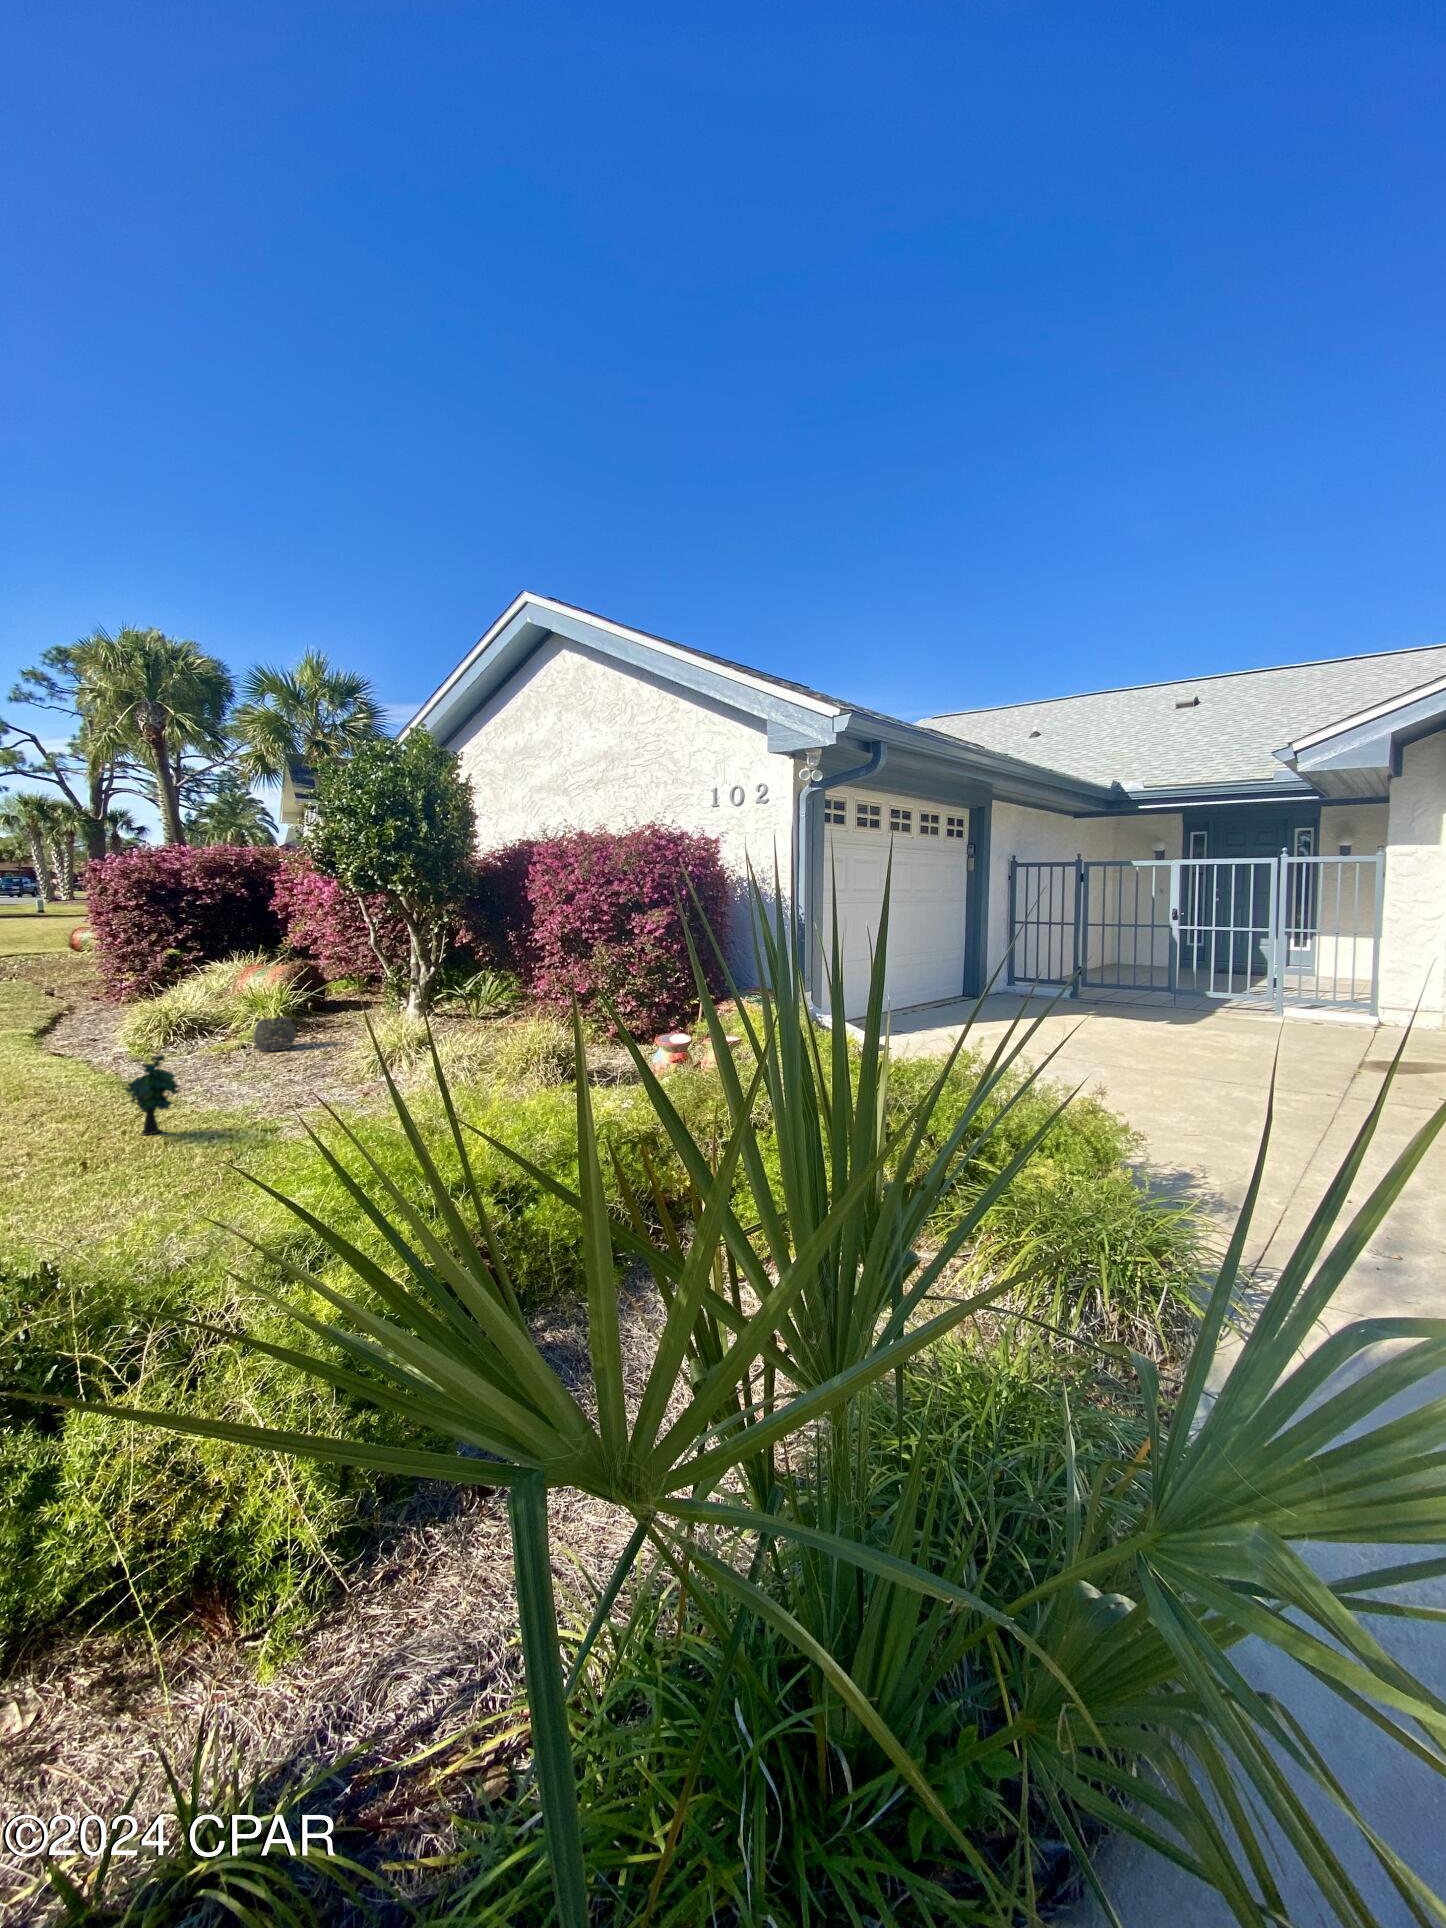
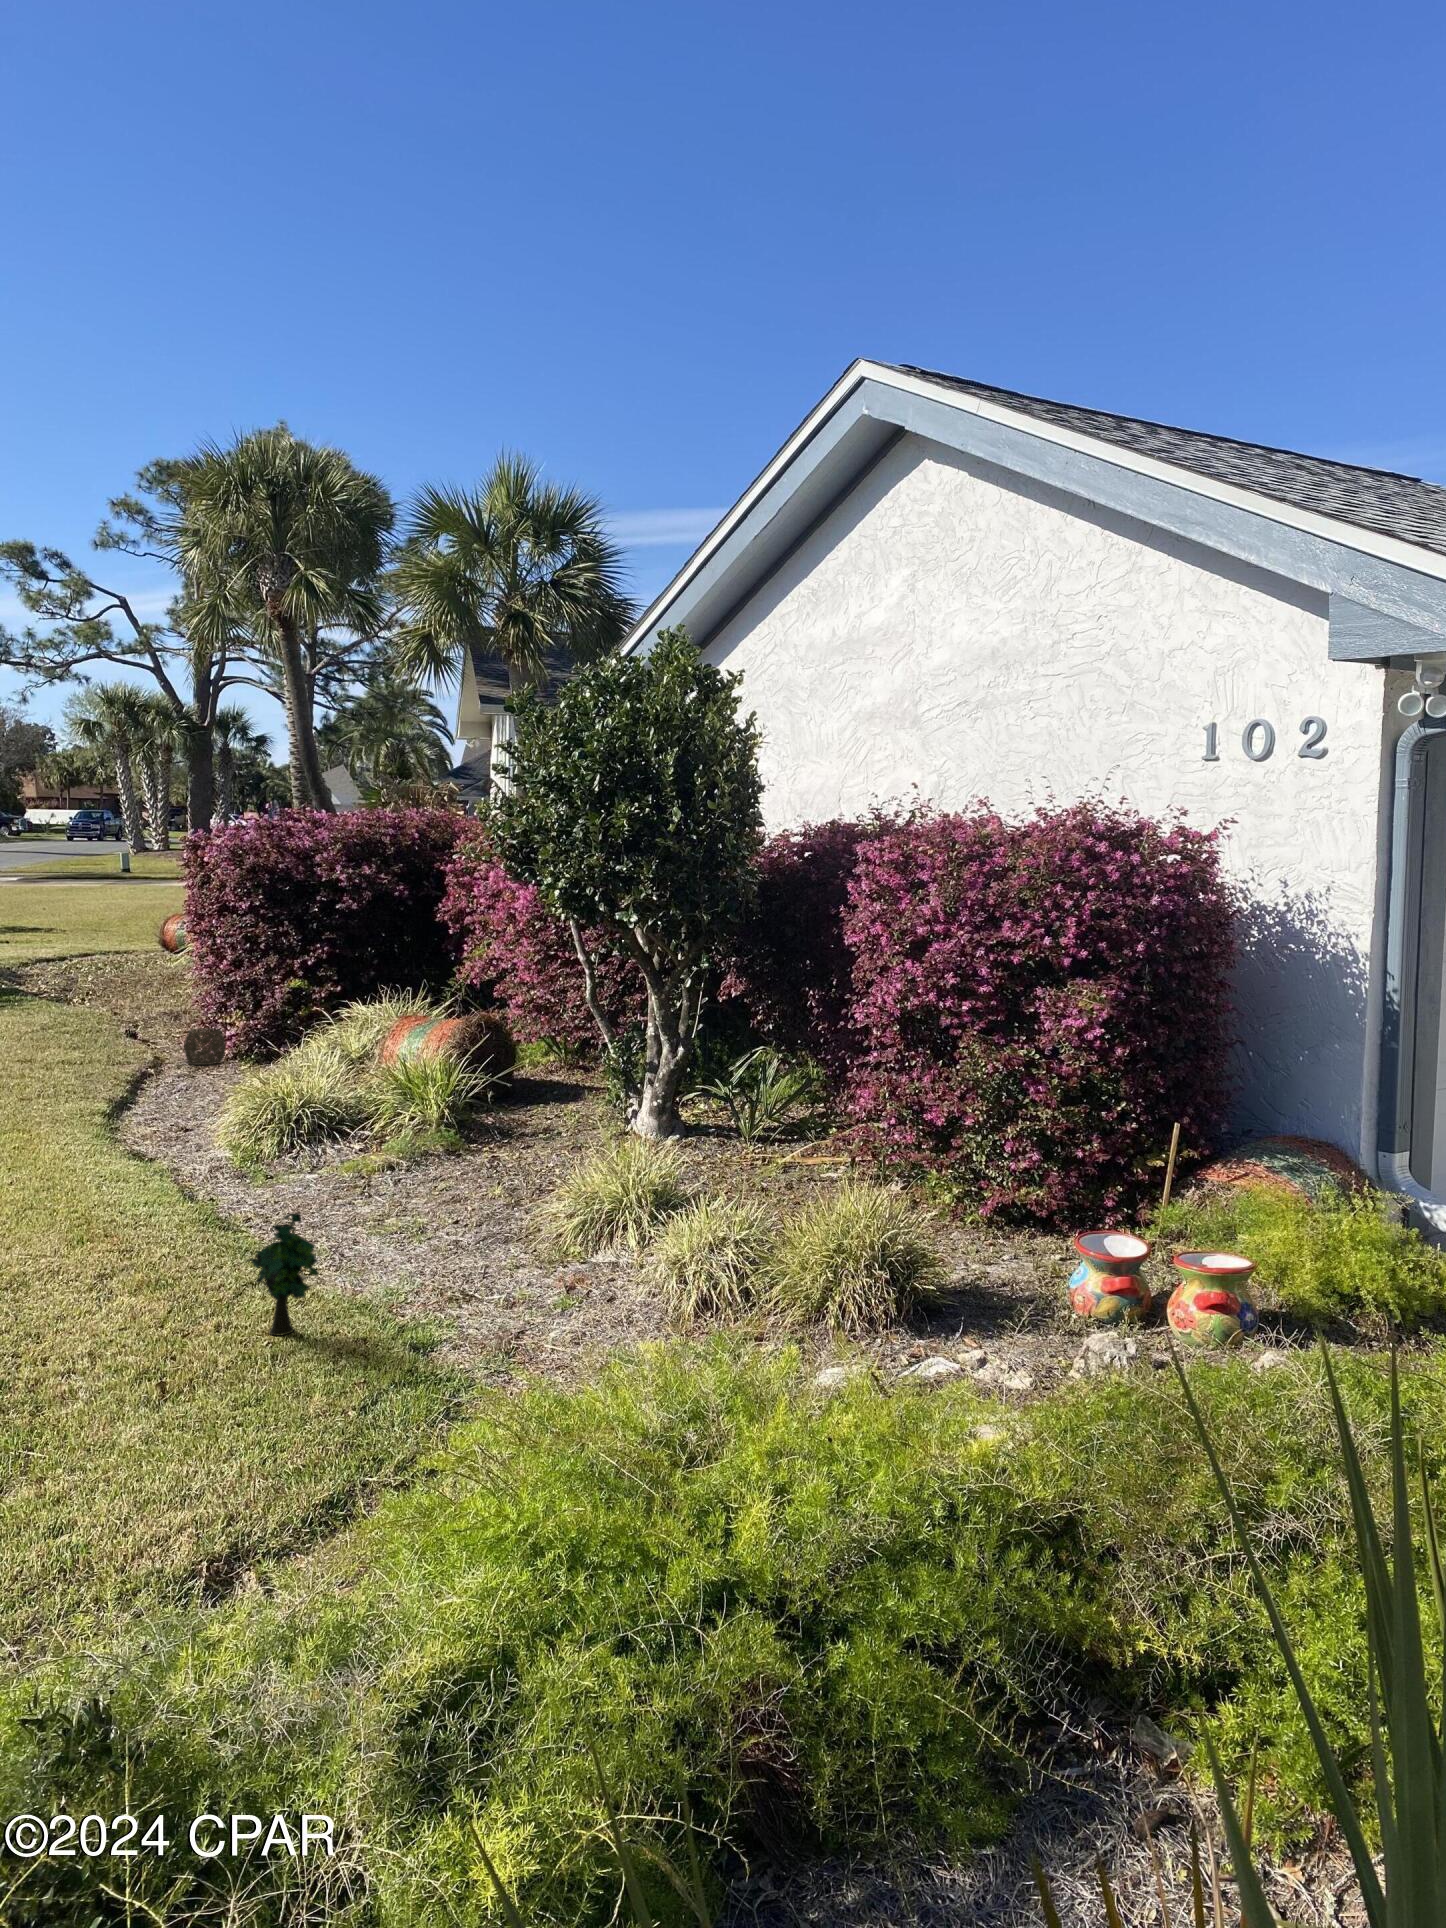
woven basket: present [254,1017,296,1052] -> present [184,1028,226,1065]

